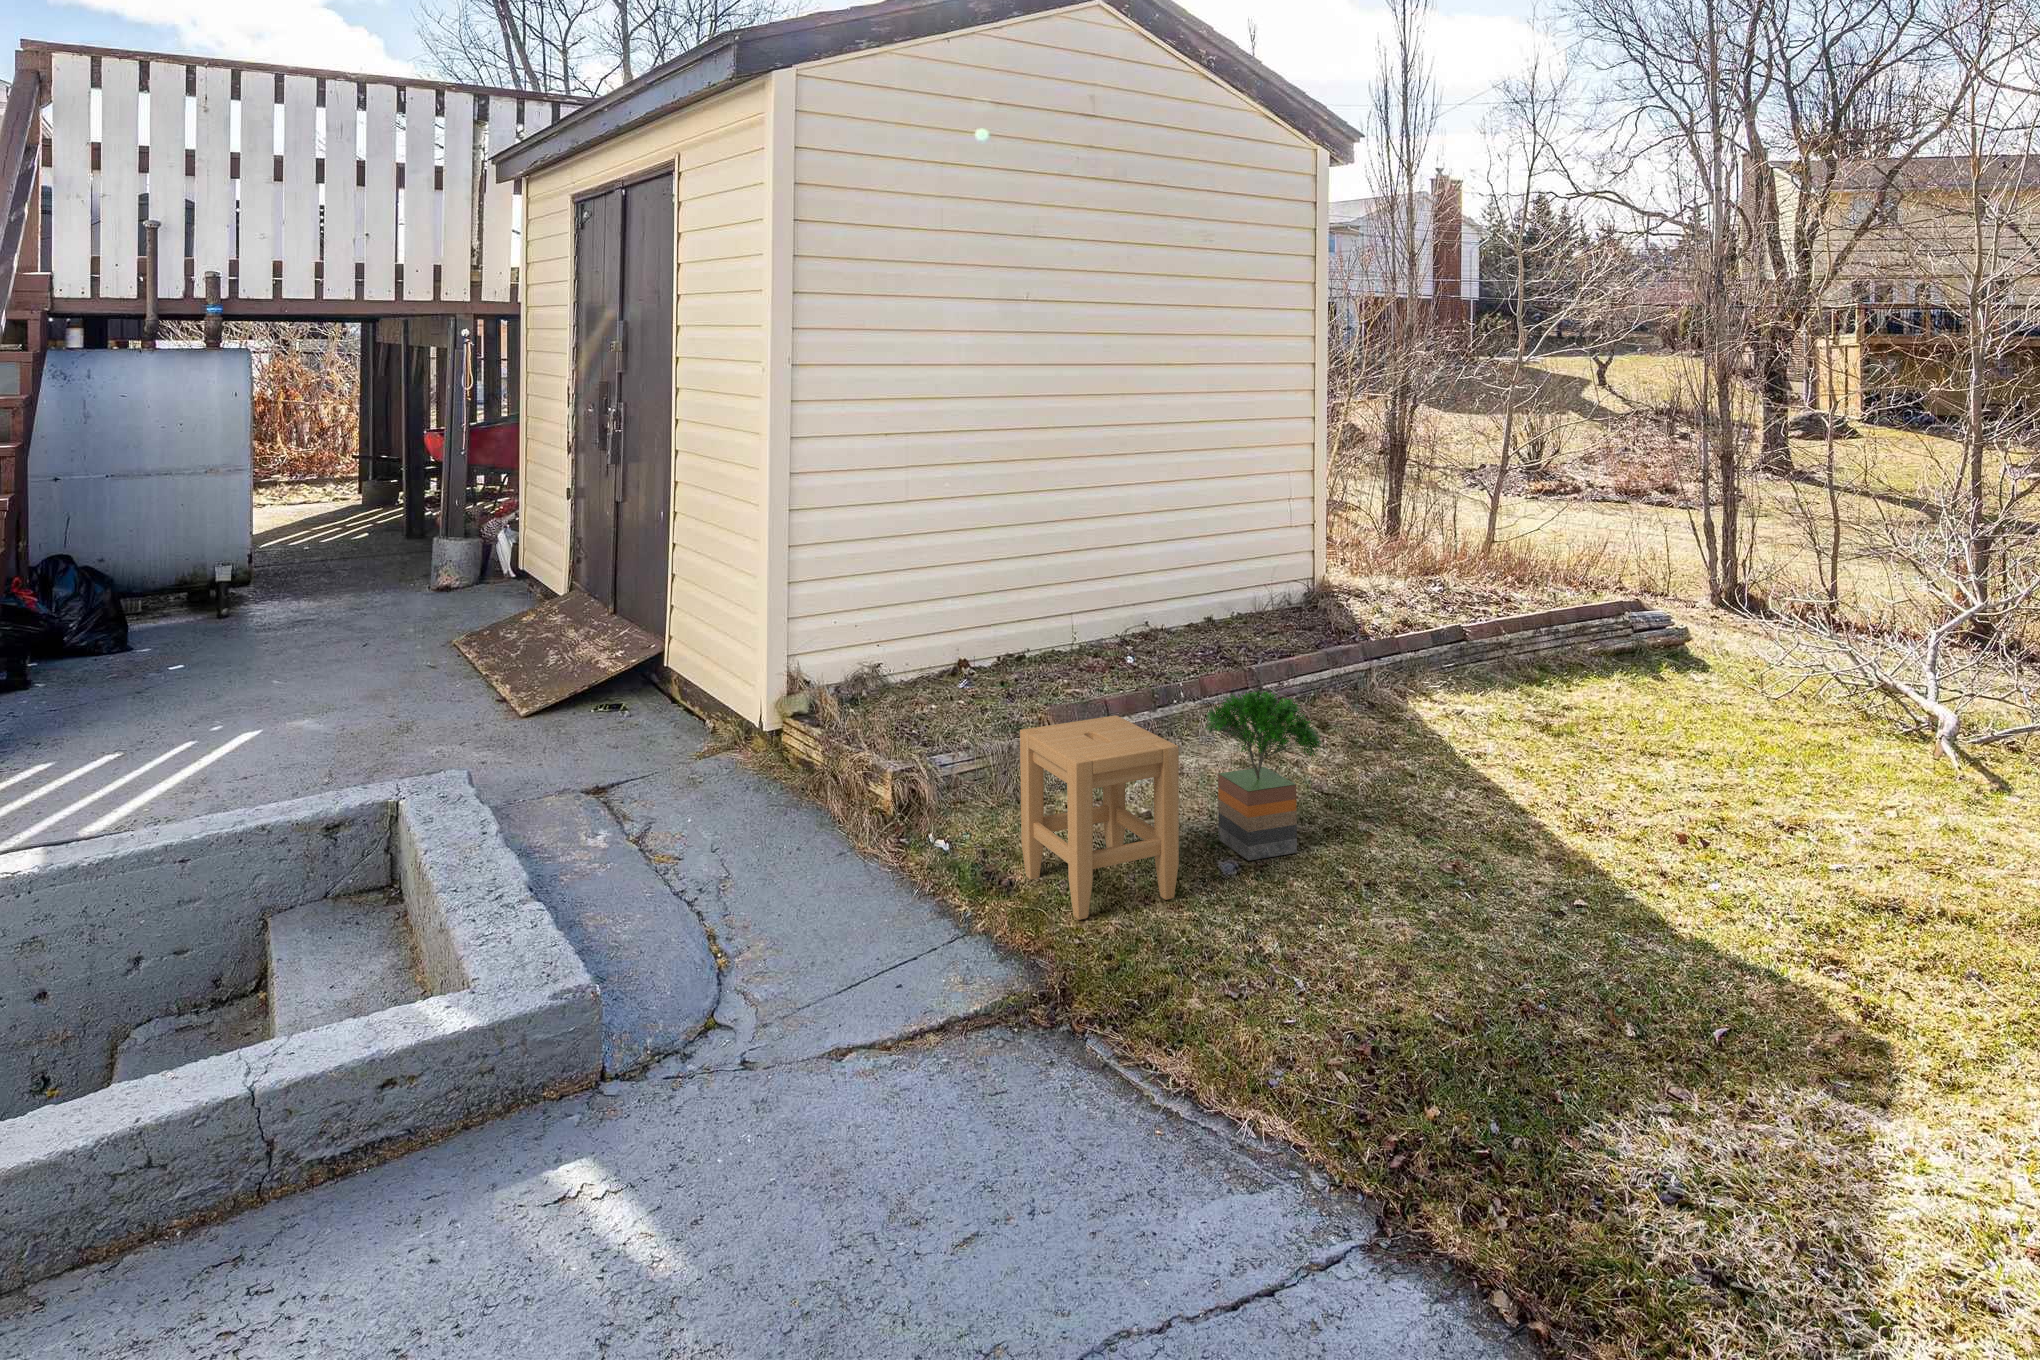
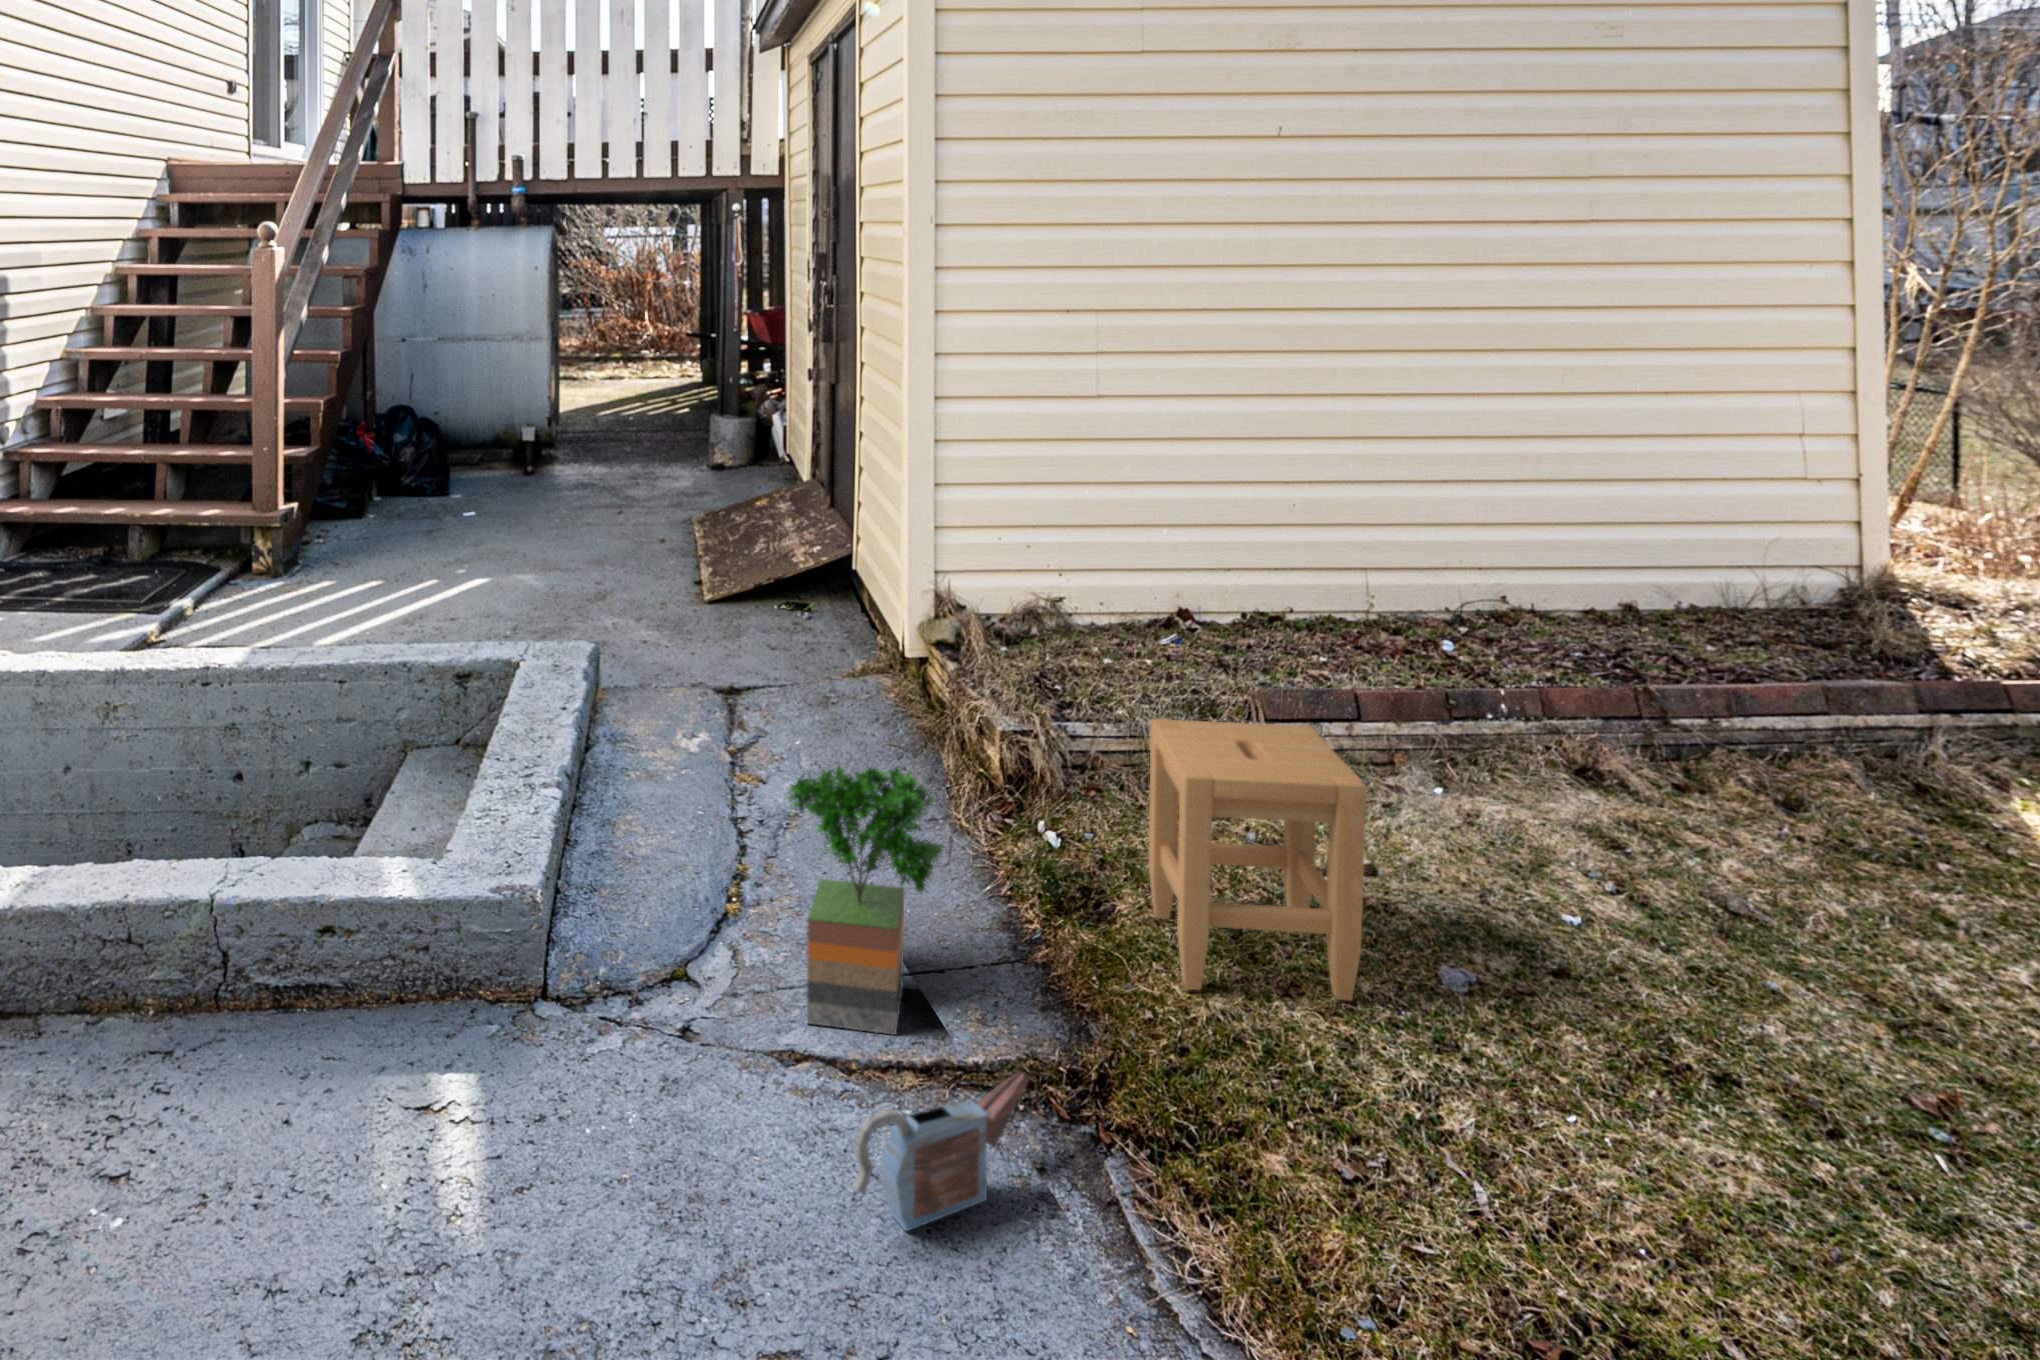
potted tree: present [1205,690,1322,861] -> present [786,765,944,1035]
watering can: none [970,992,1052,1135] -> present [852,1071,1030,1231]

